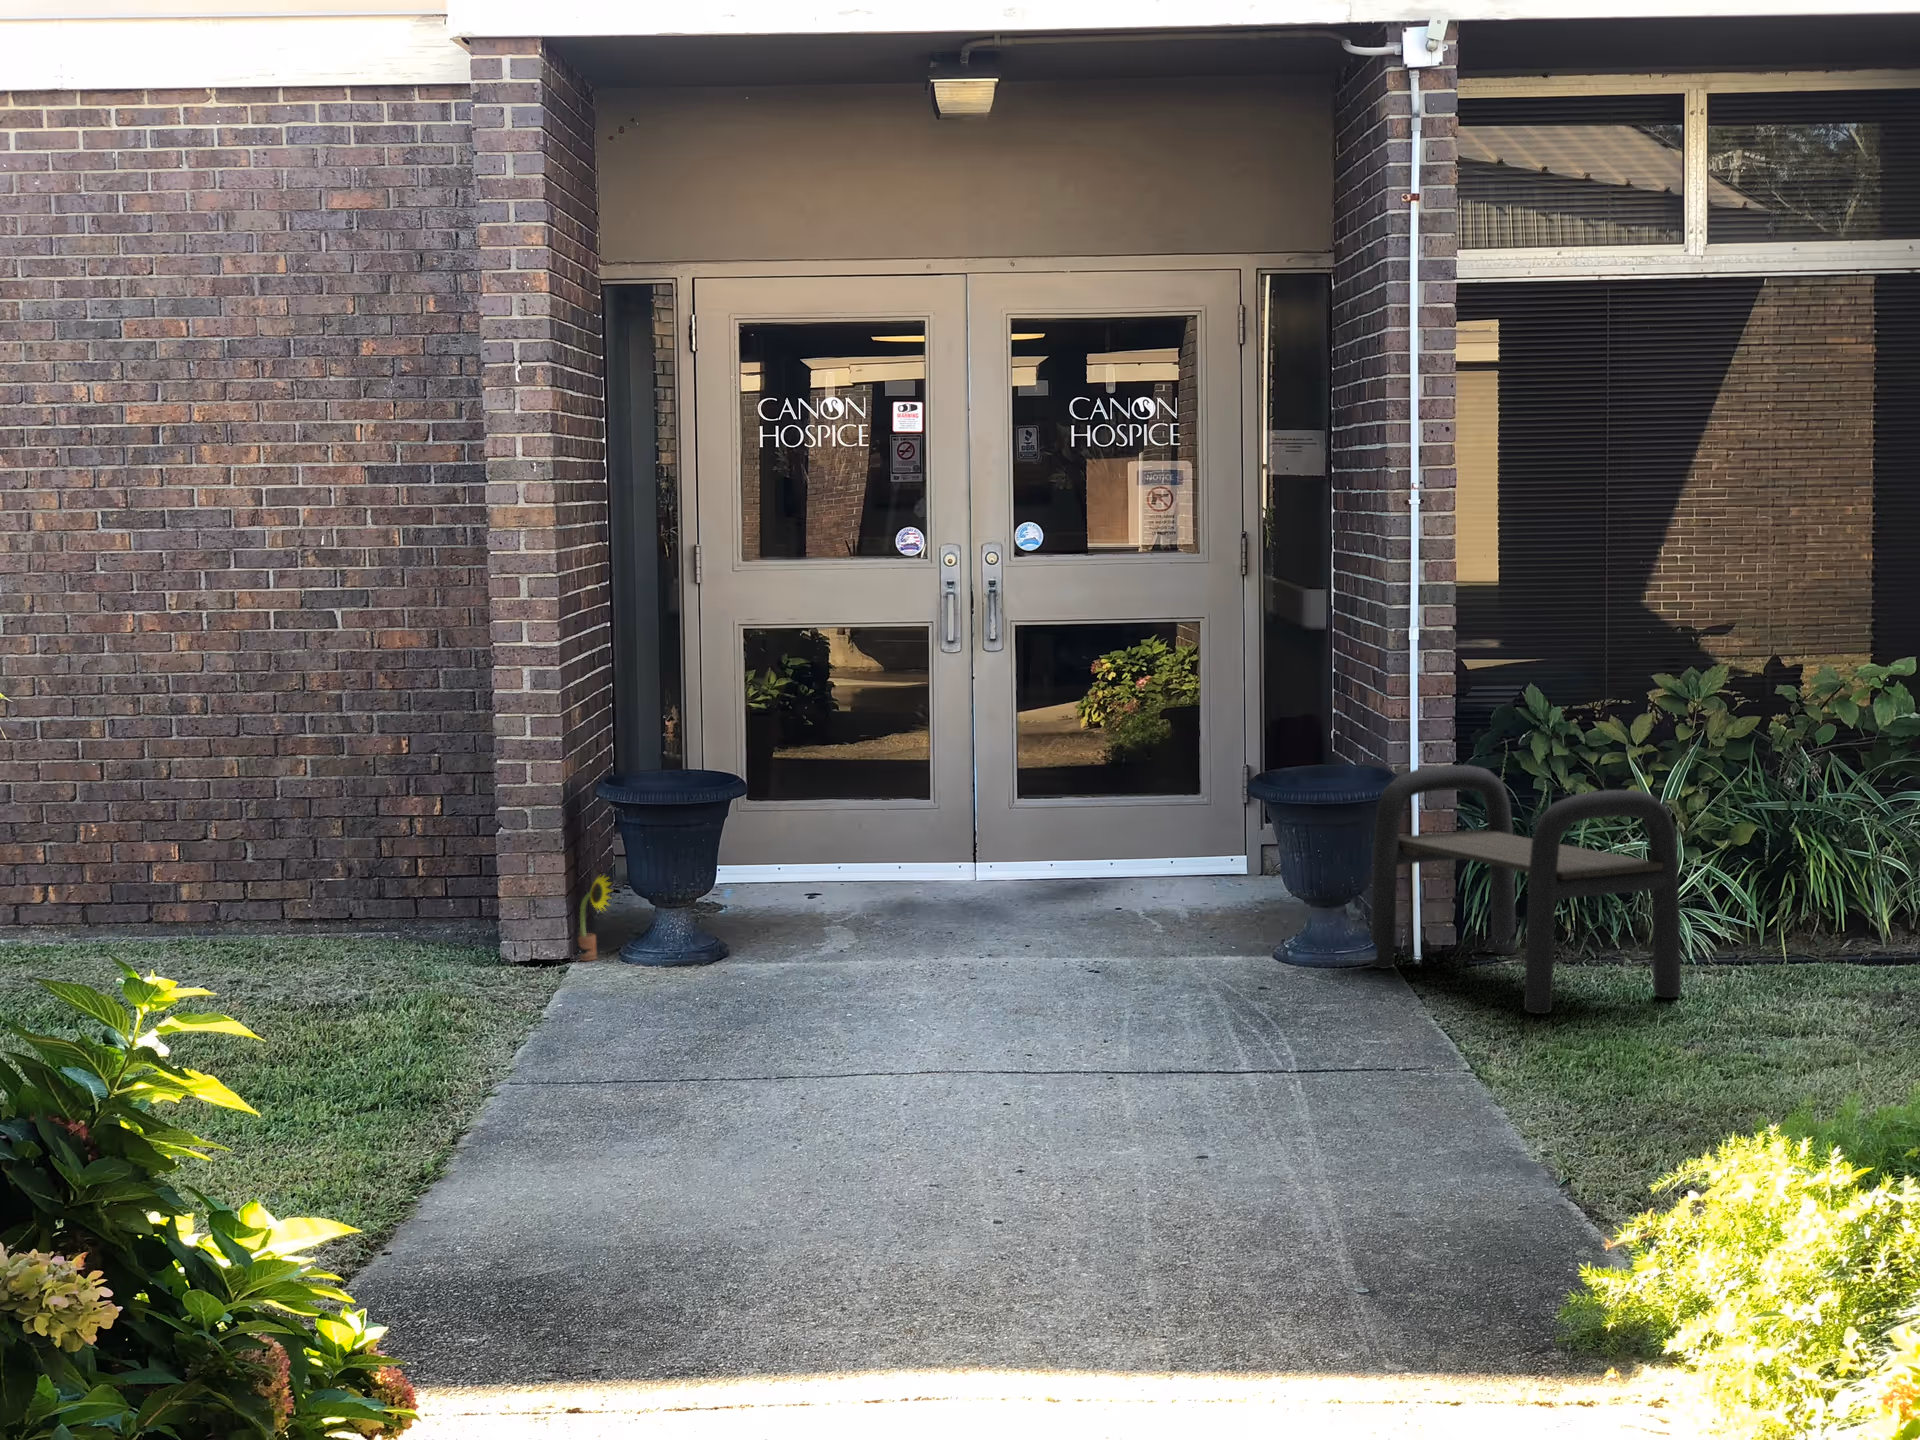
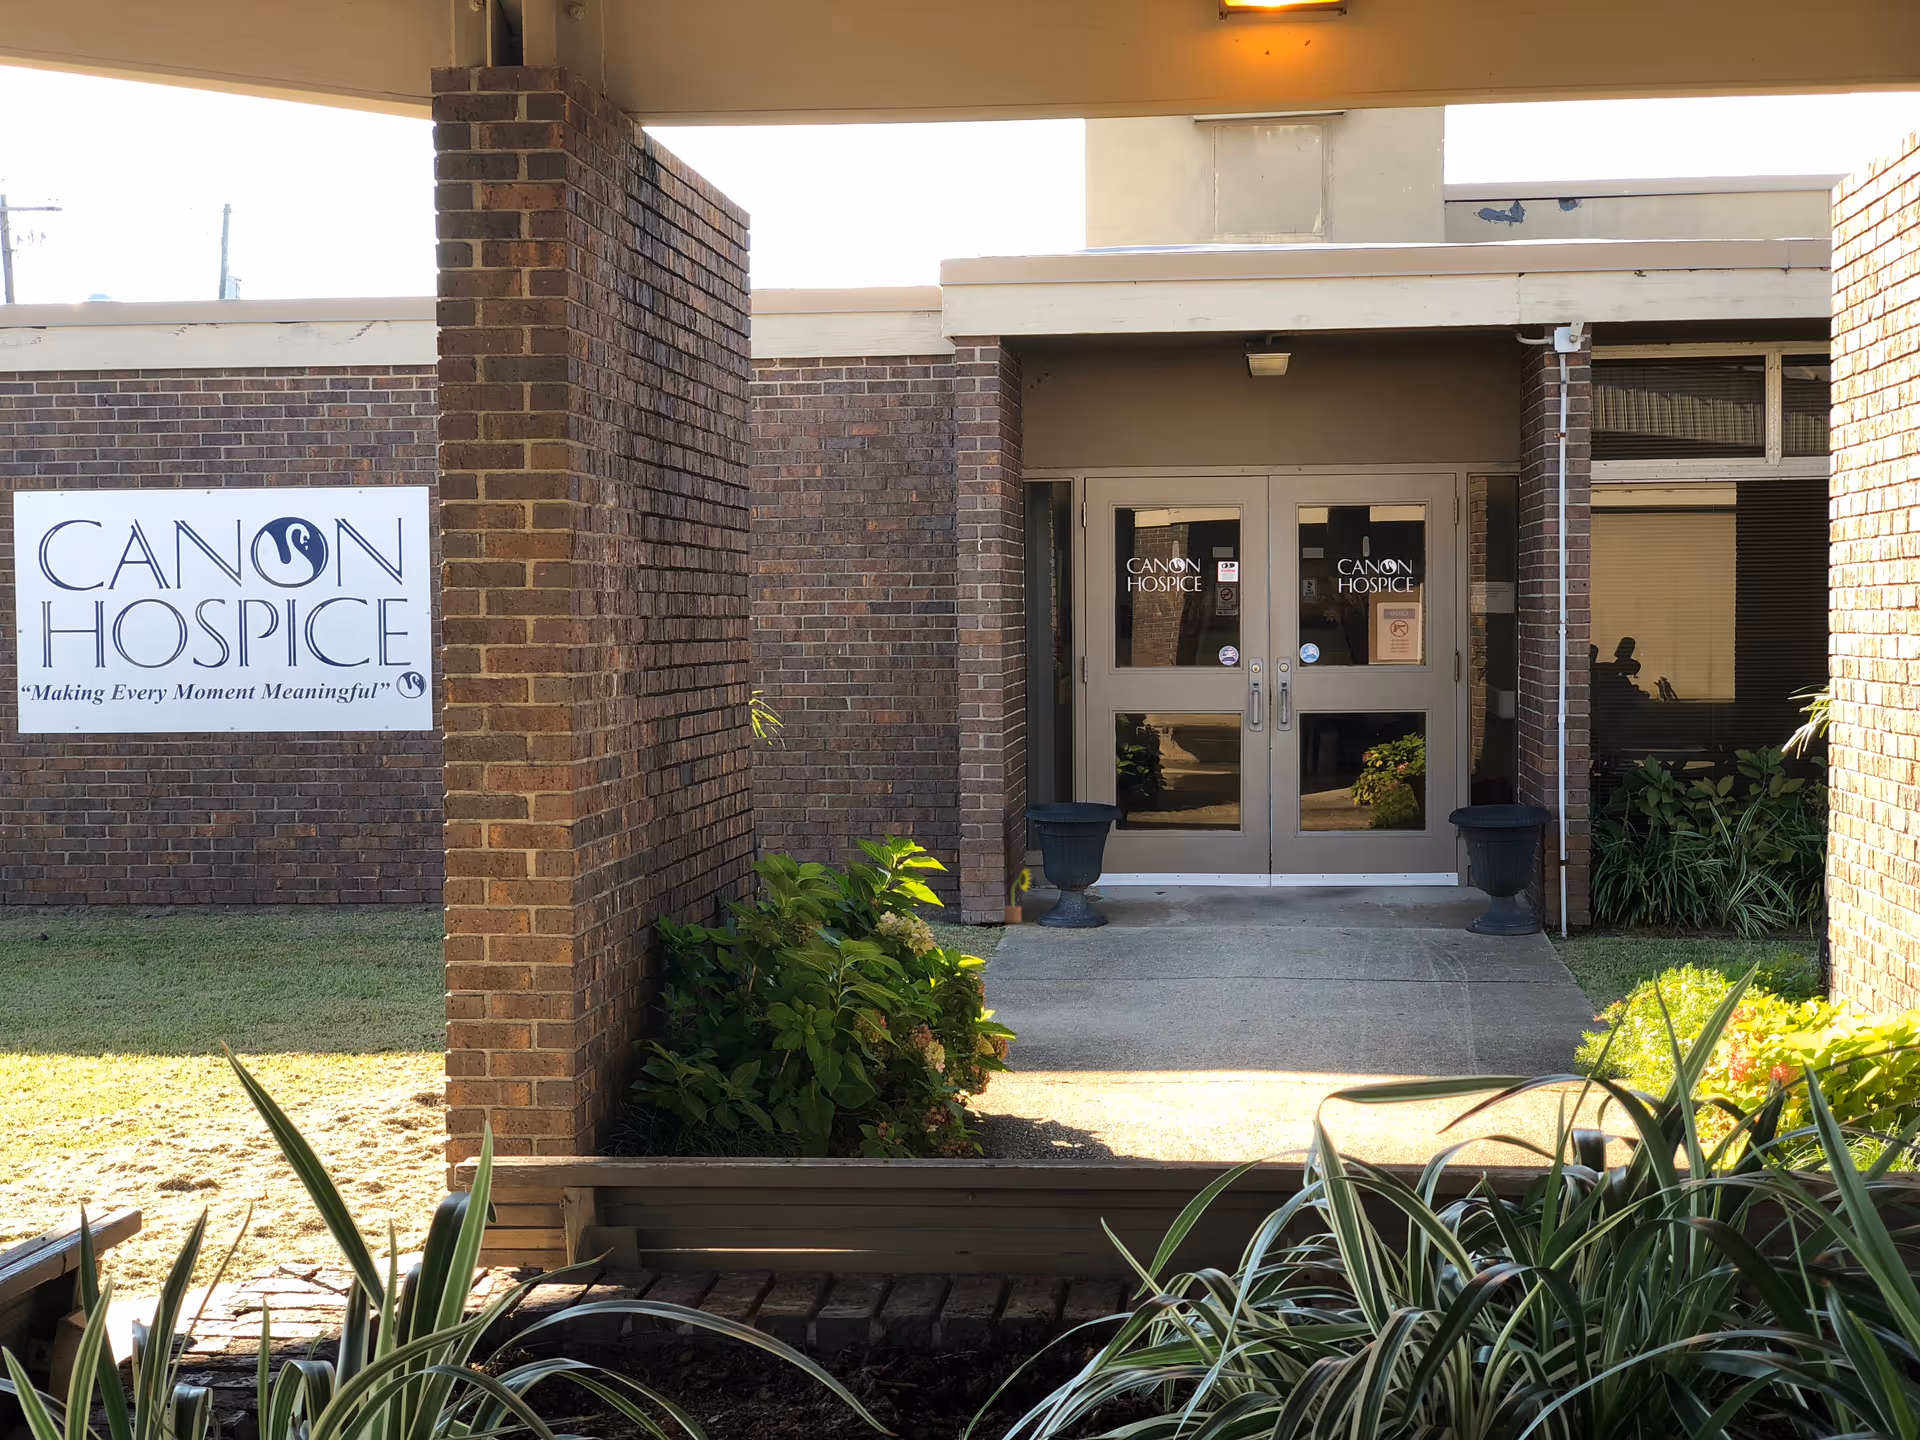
bench: present [1370,765,1681,1014] -> none [1532,806,1739,963]

